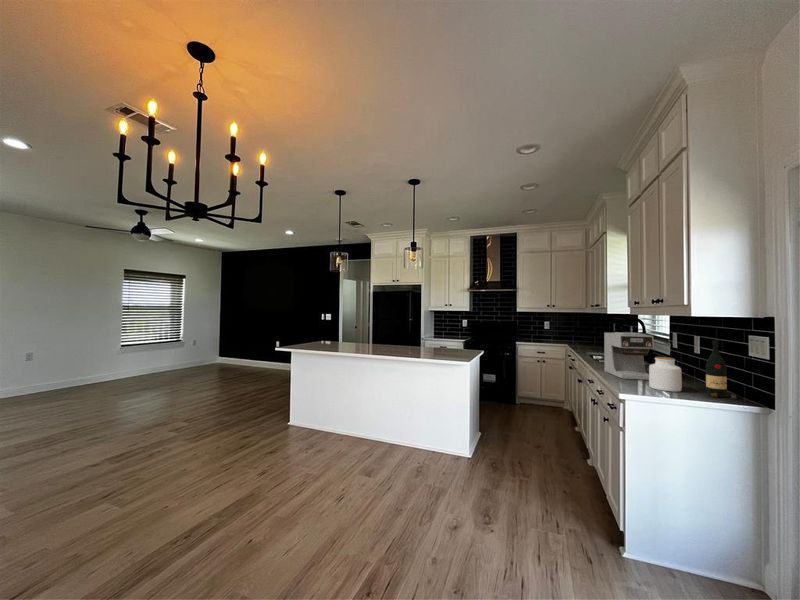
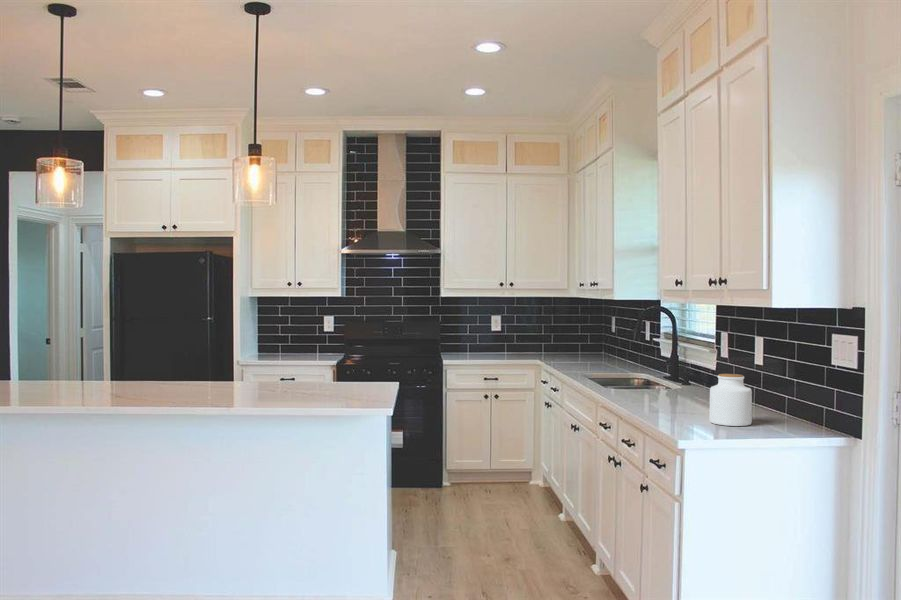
coffee maker: present [604,332,654,380] -> none [634,336,712,414]
wine bottle: present [706,340,736,399] -> none [782,344,818,429]

